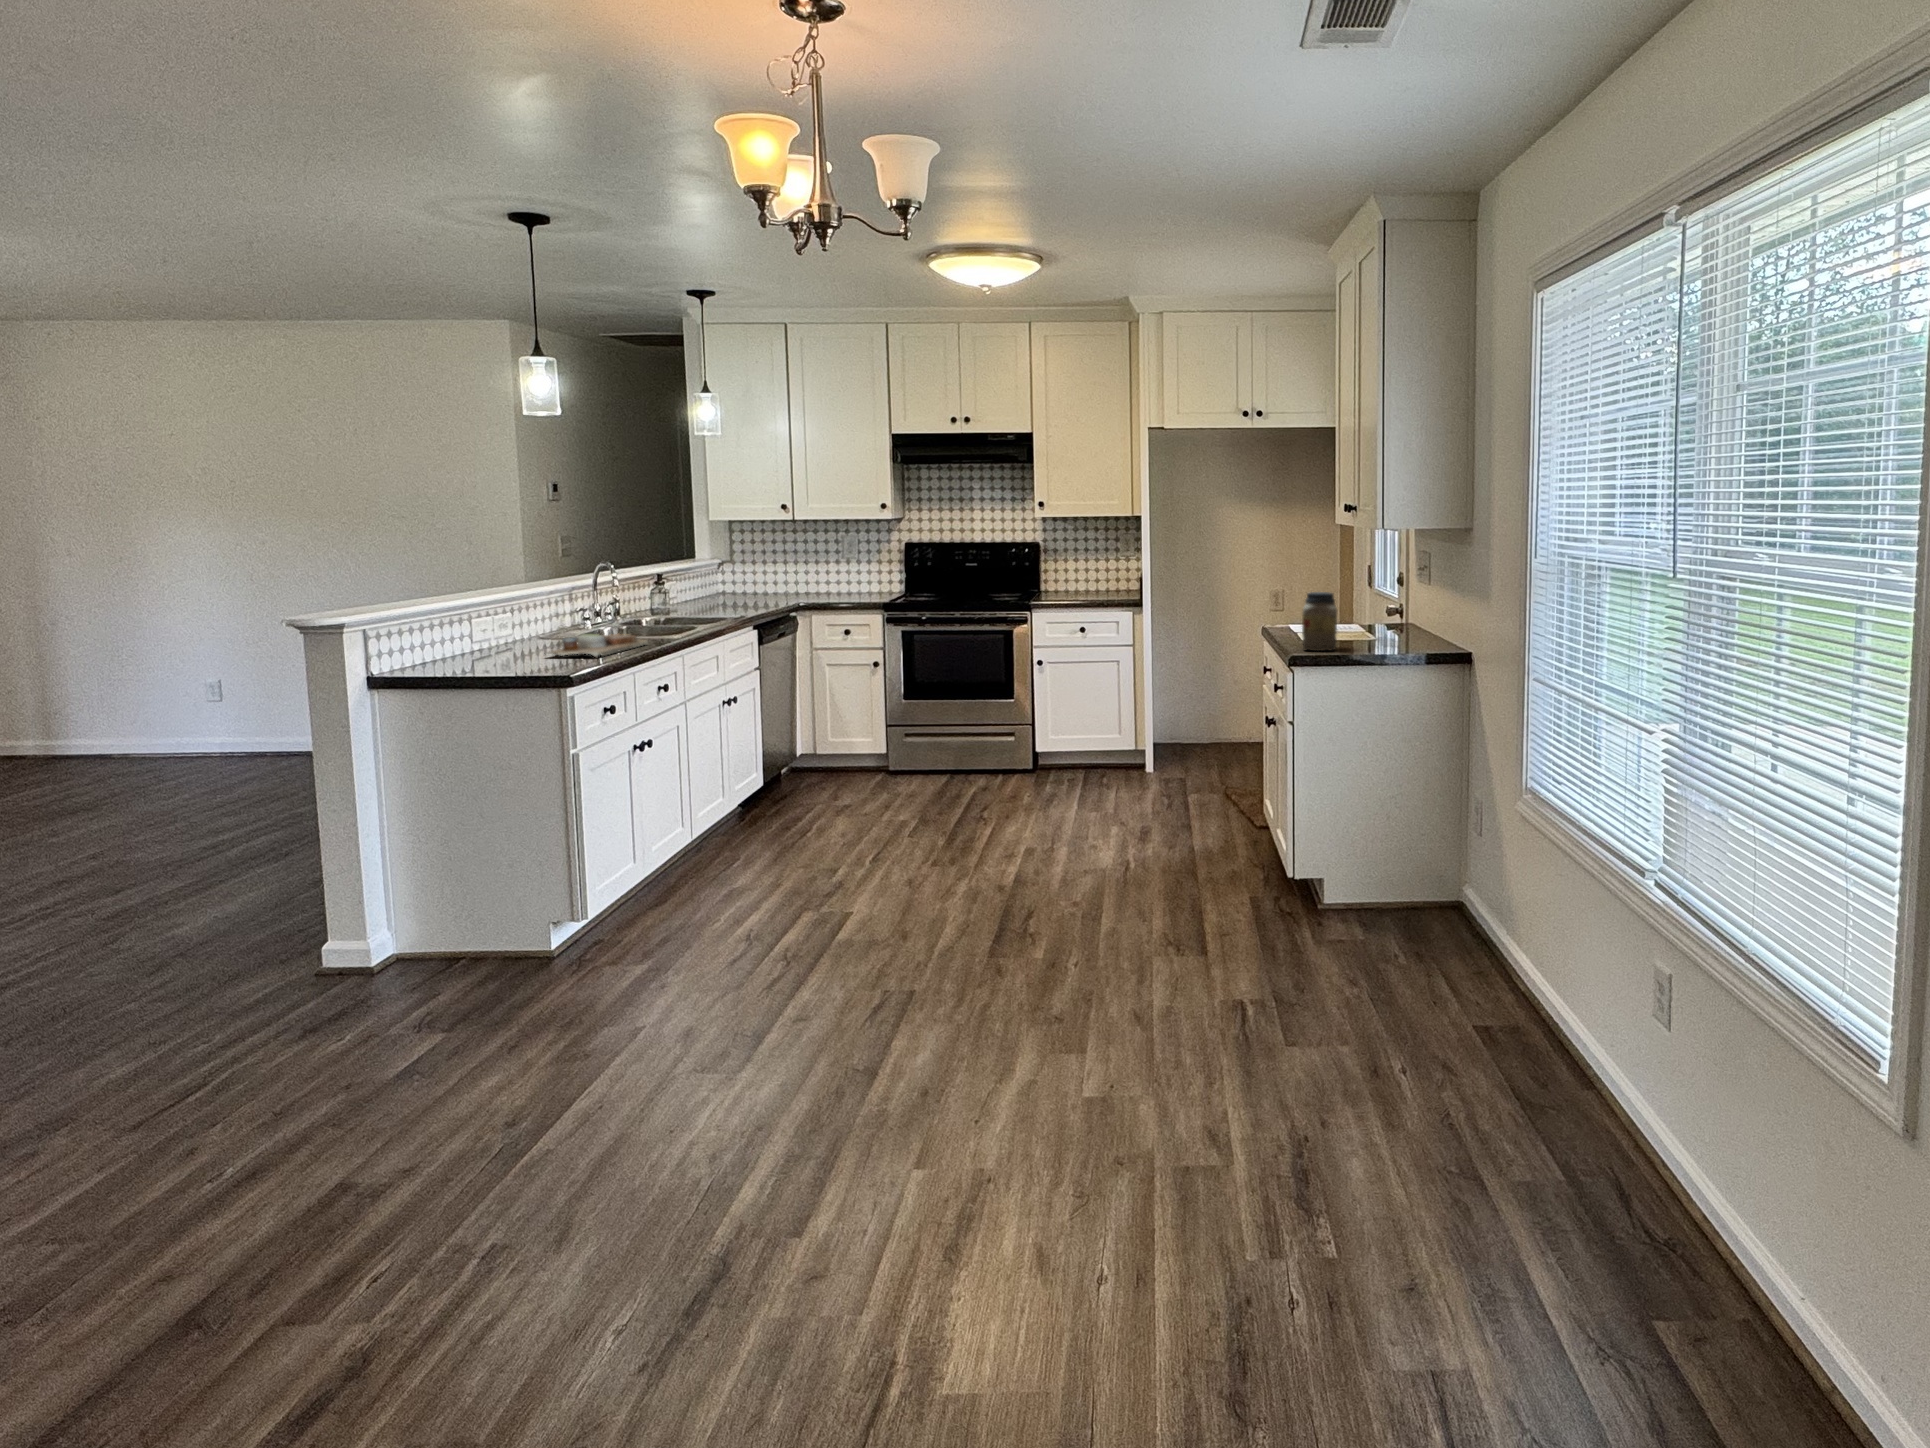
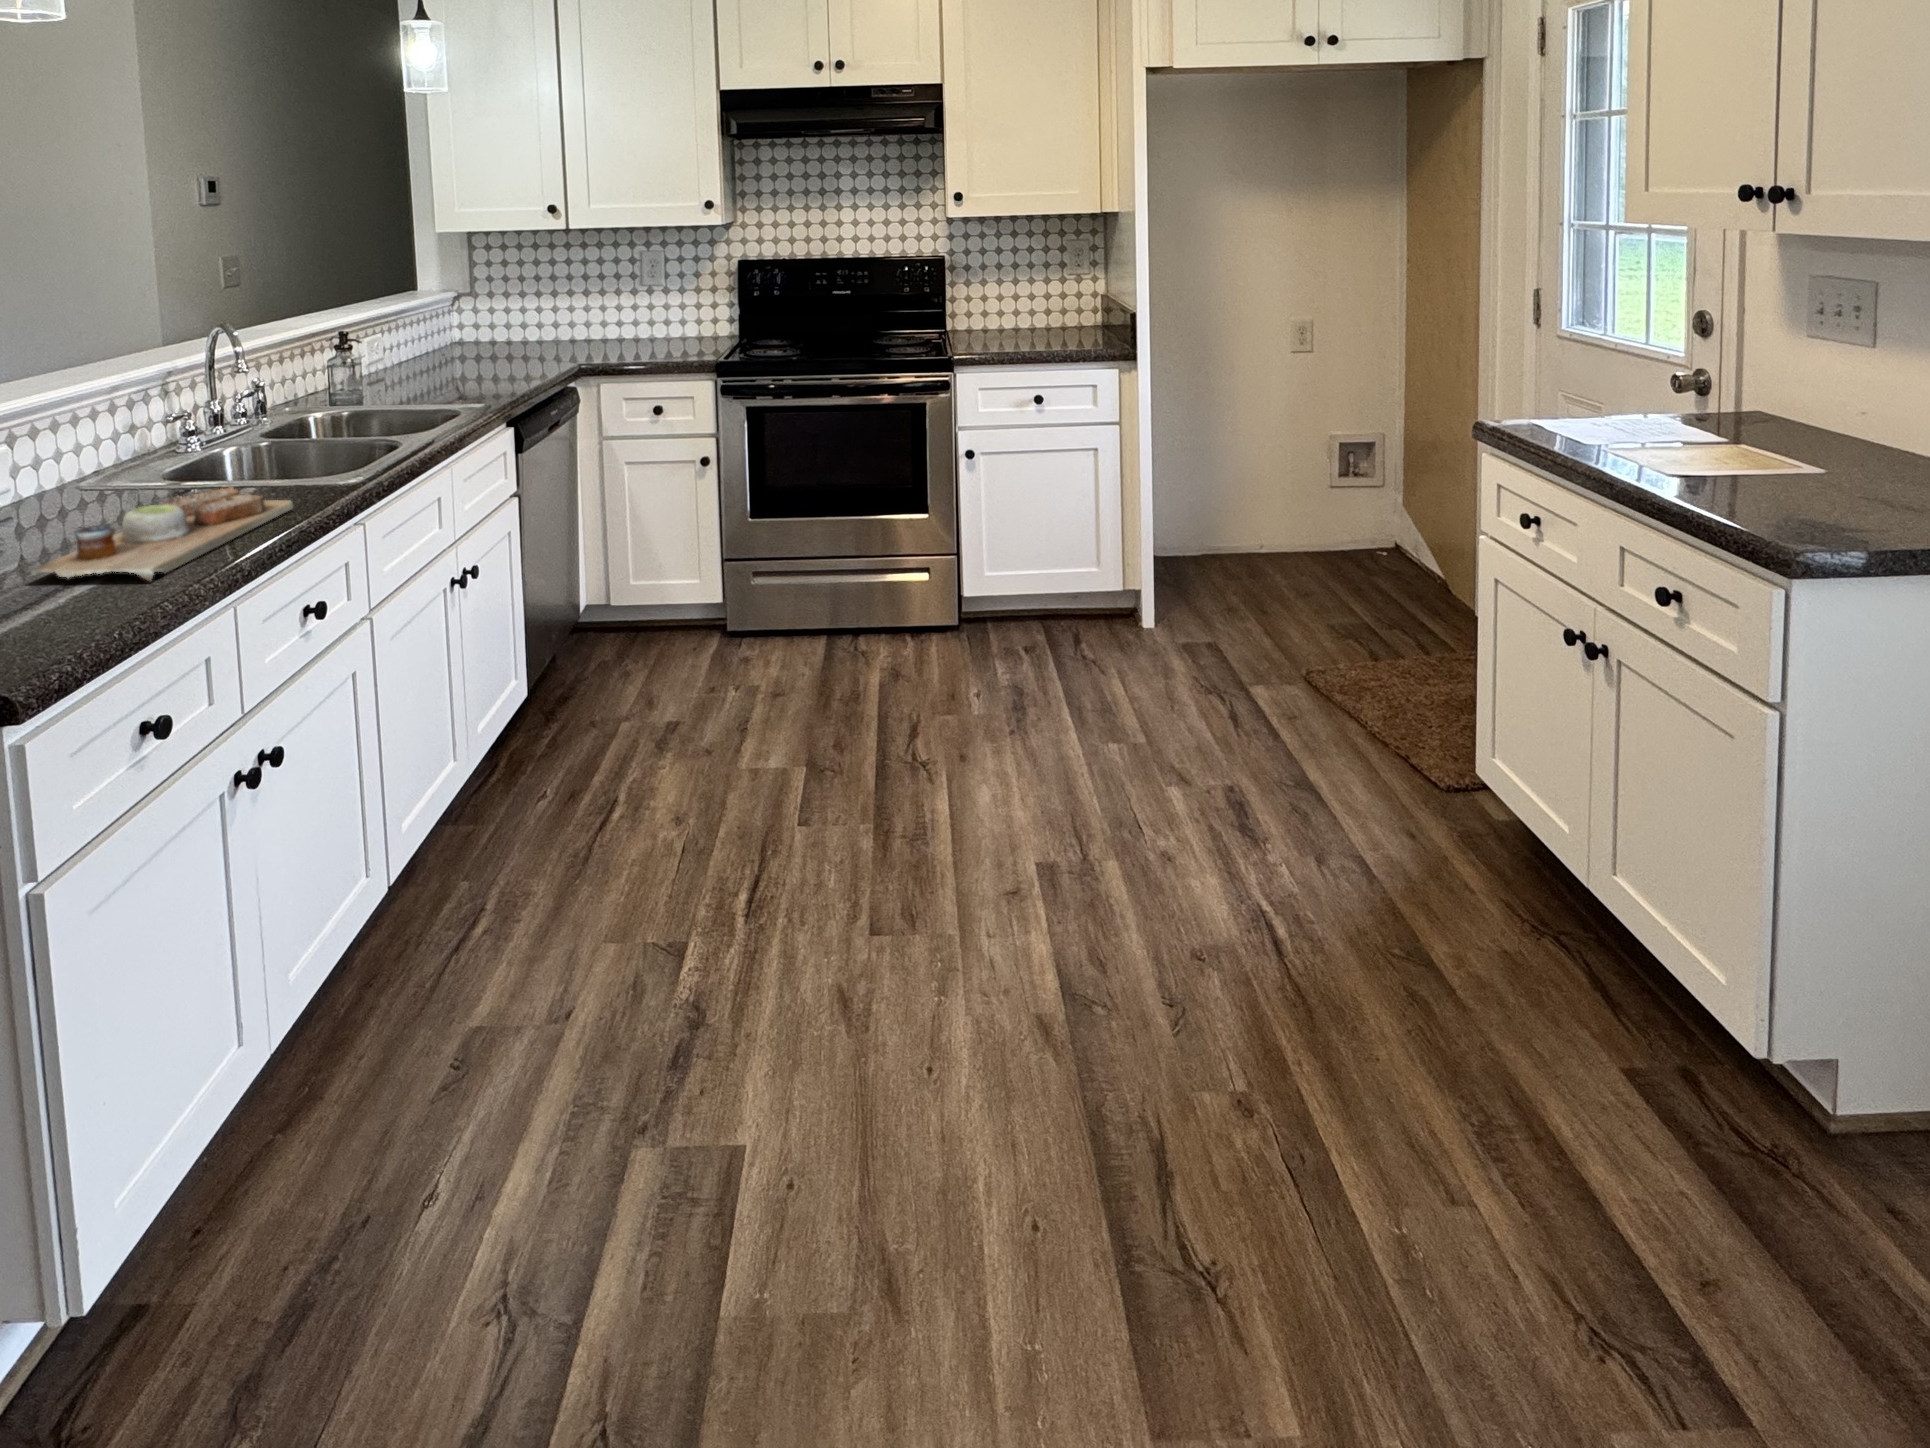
jar: present [1302,592,1337,651] -> none [1780,385,1906,530]

